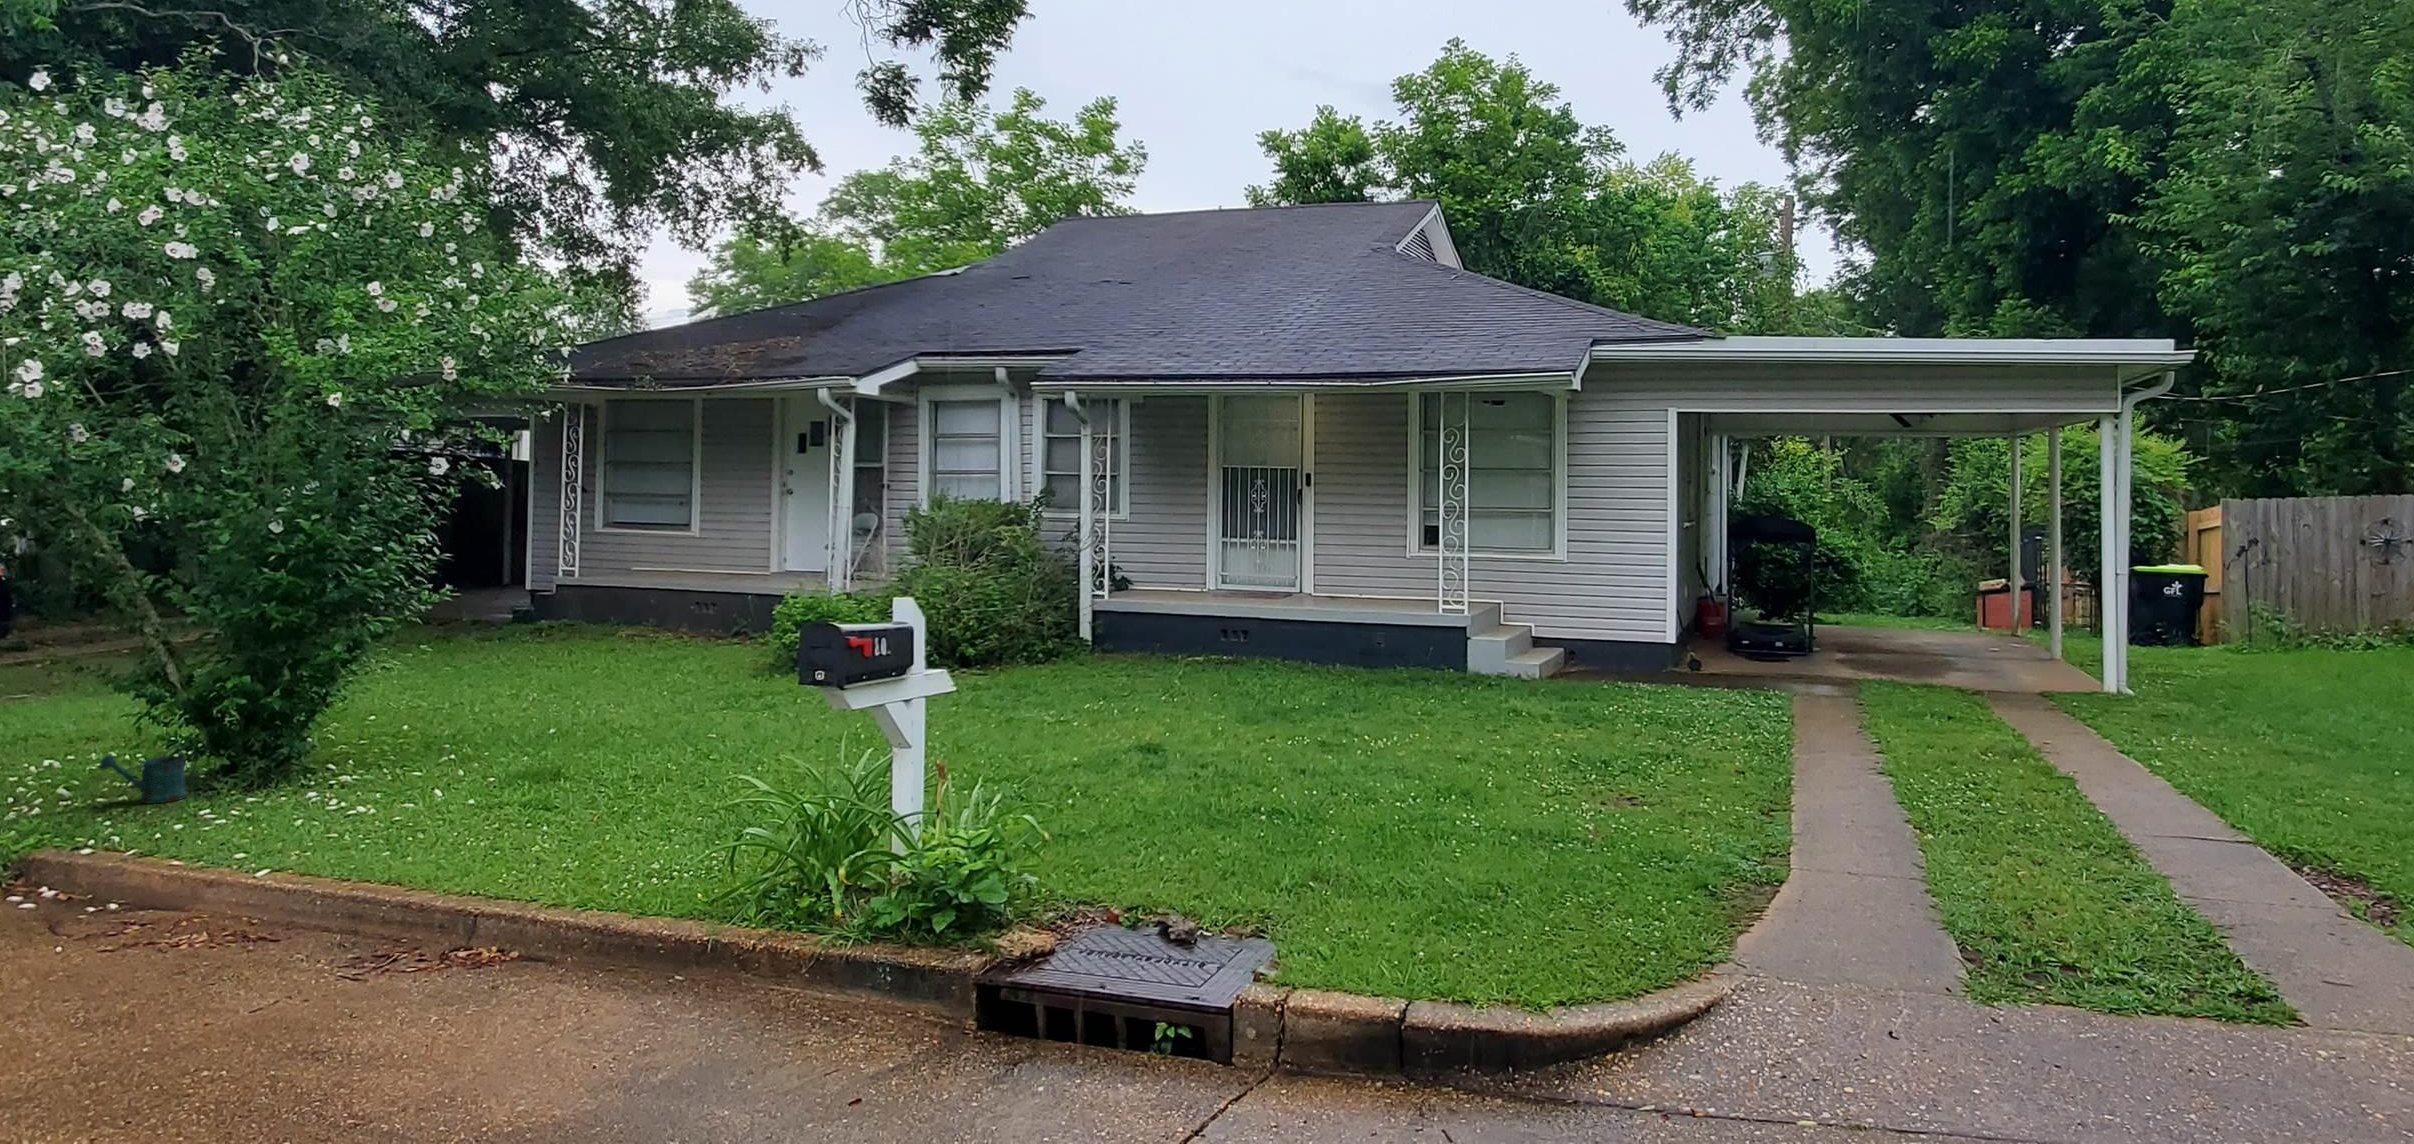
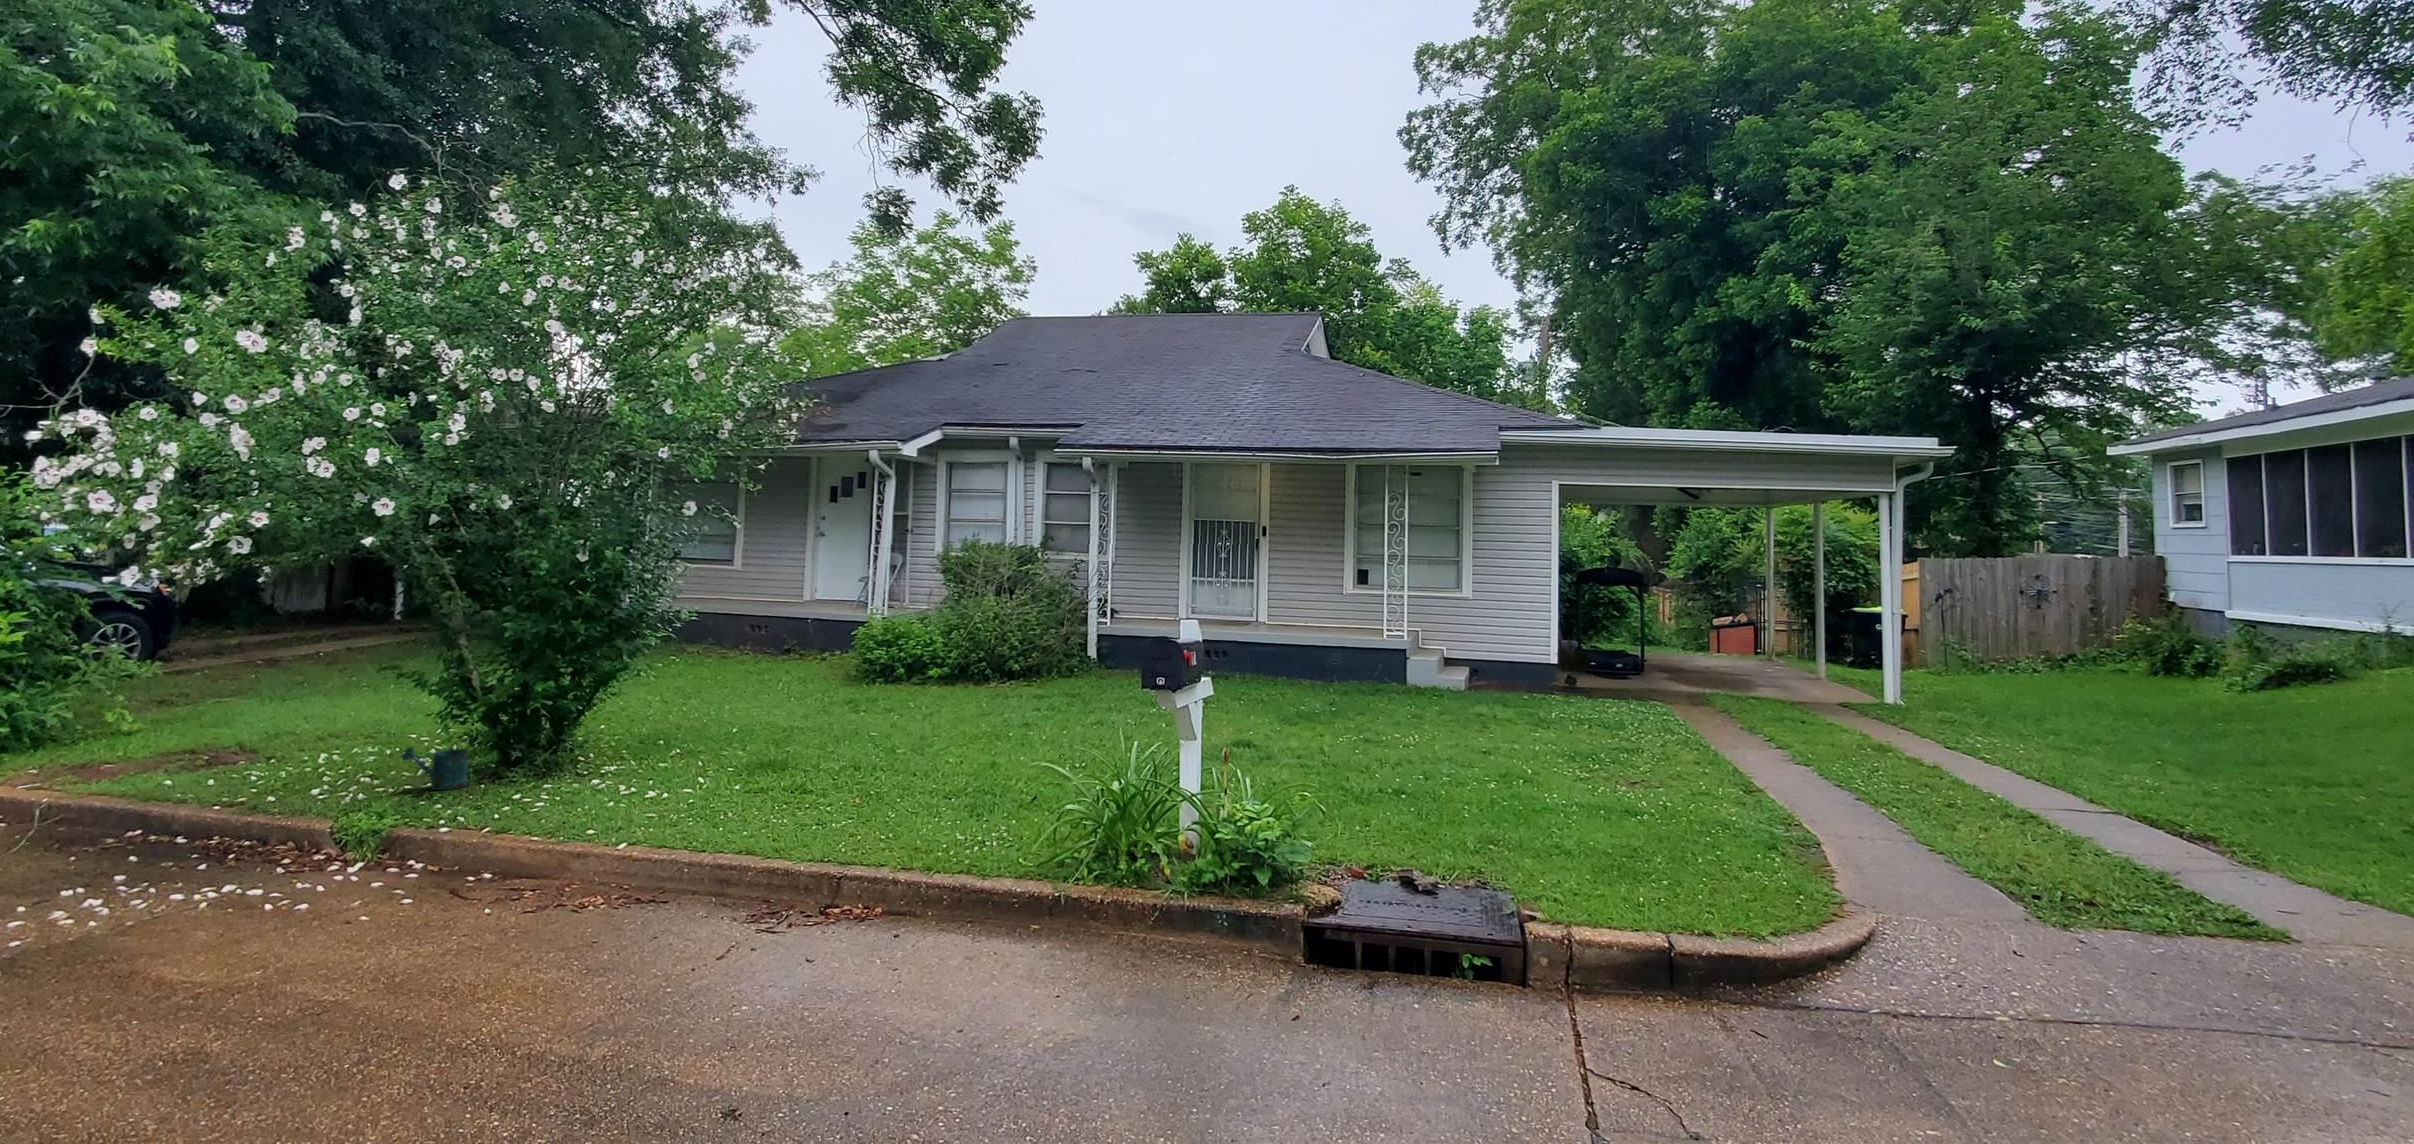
potted tree: none [1660,603,1712,679] -> present [1556,639,1590,692]

